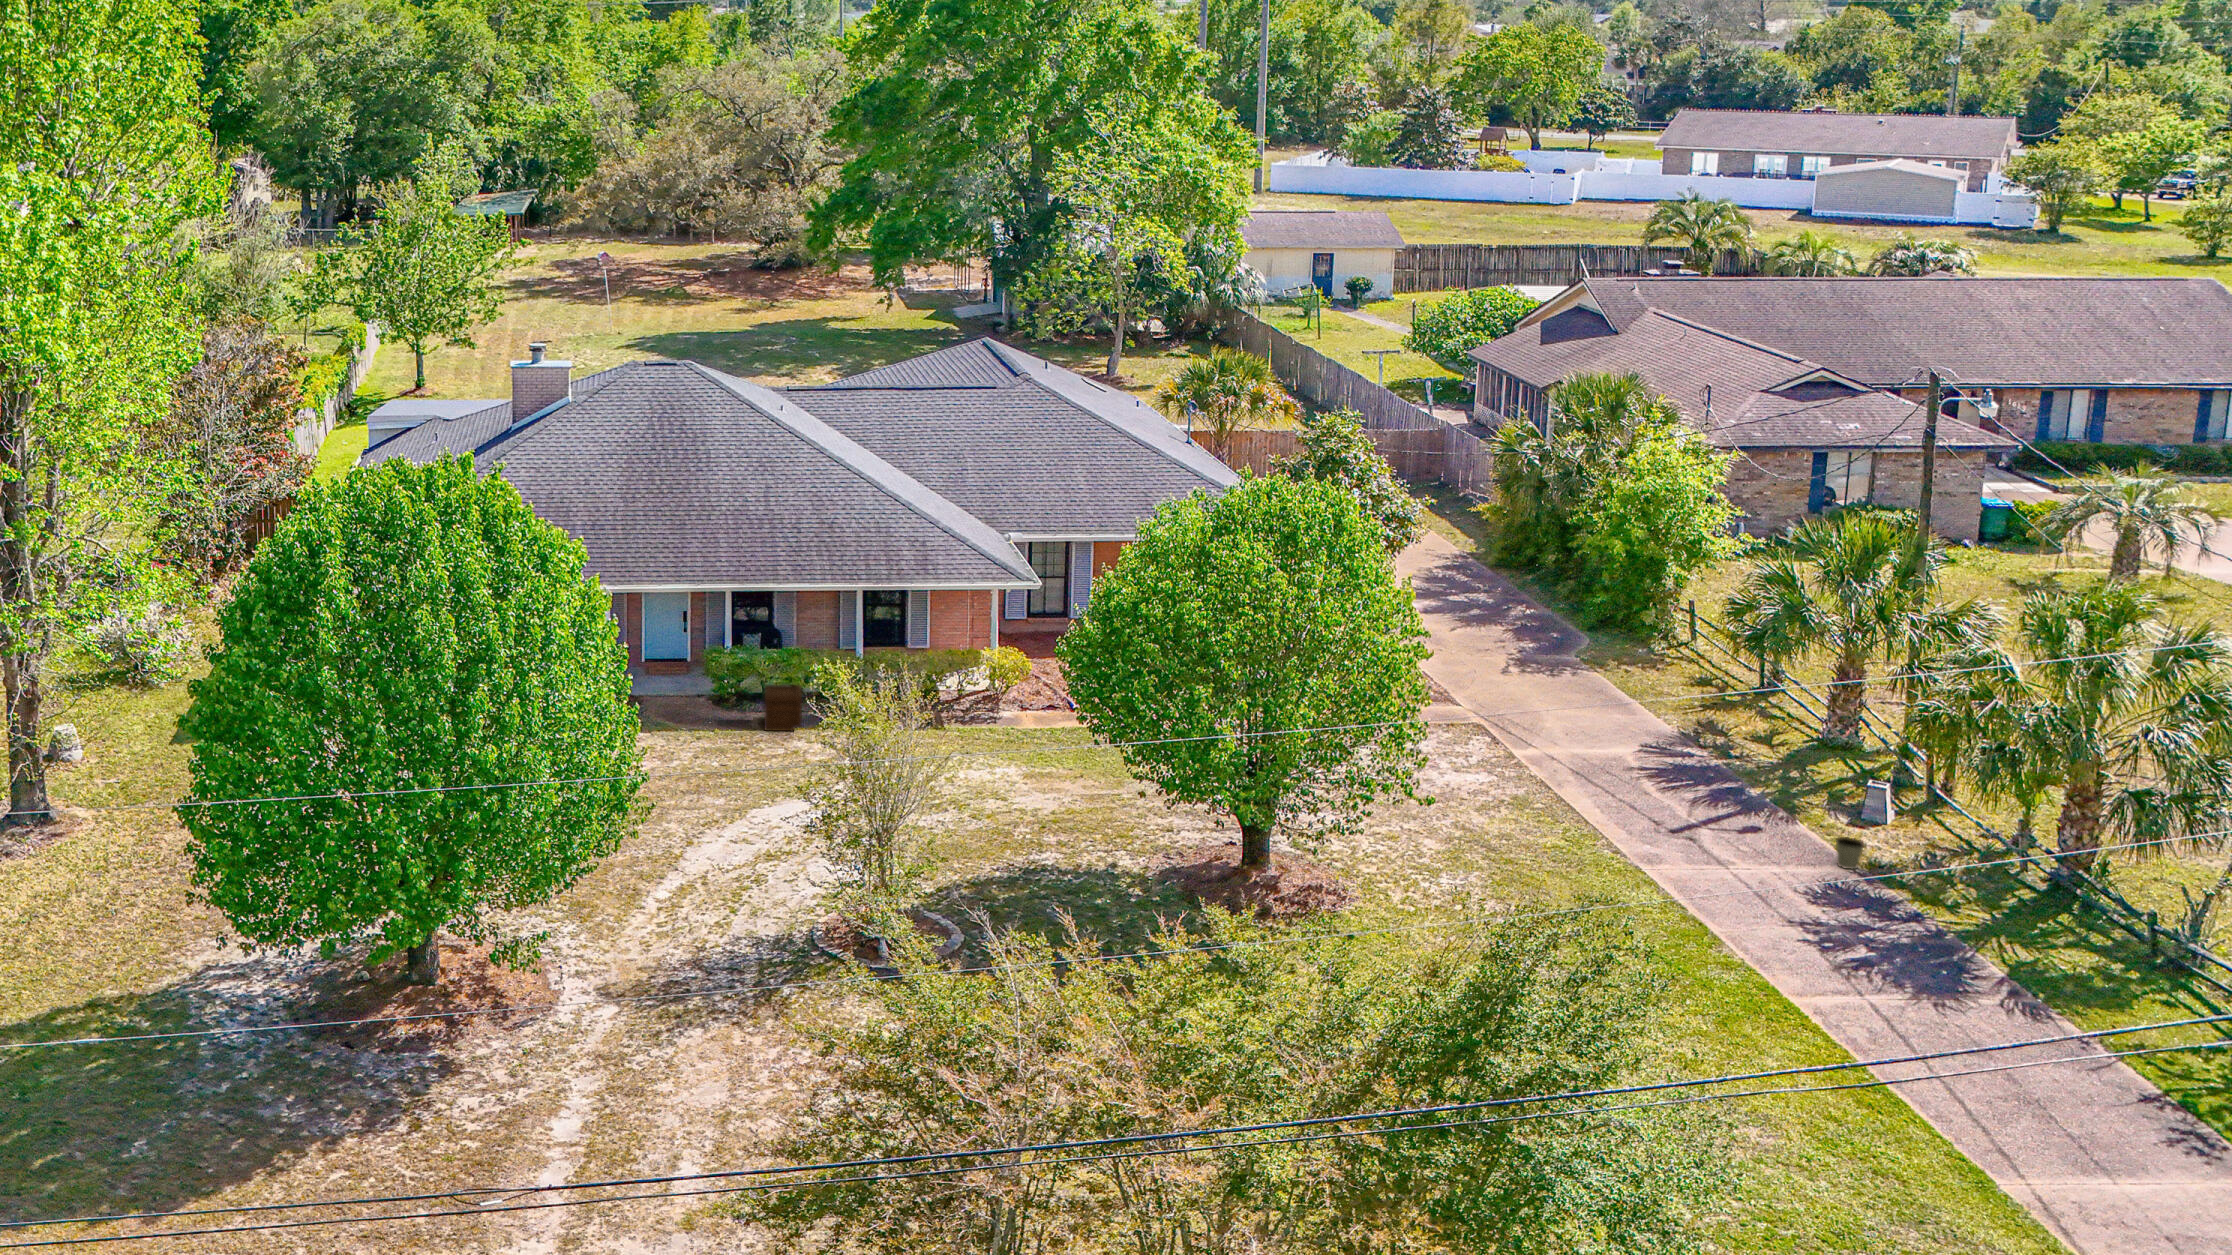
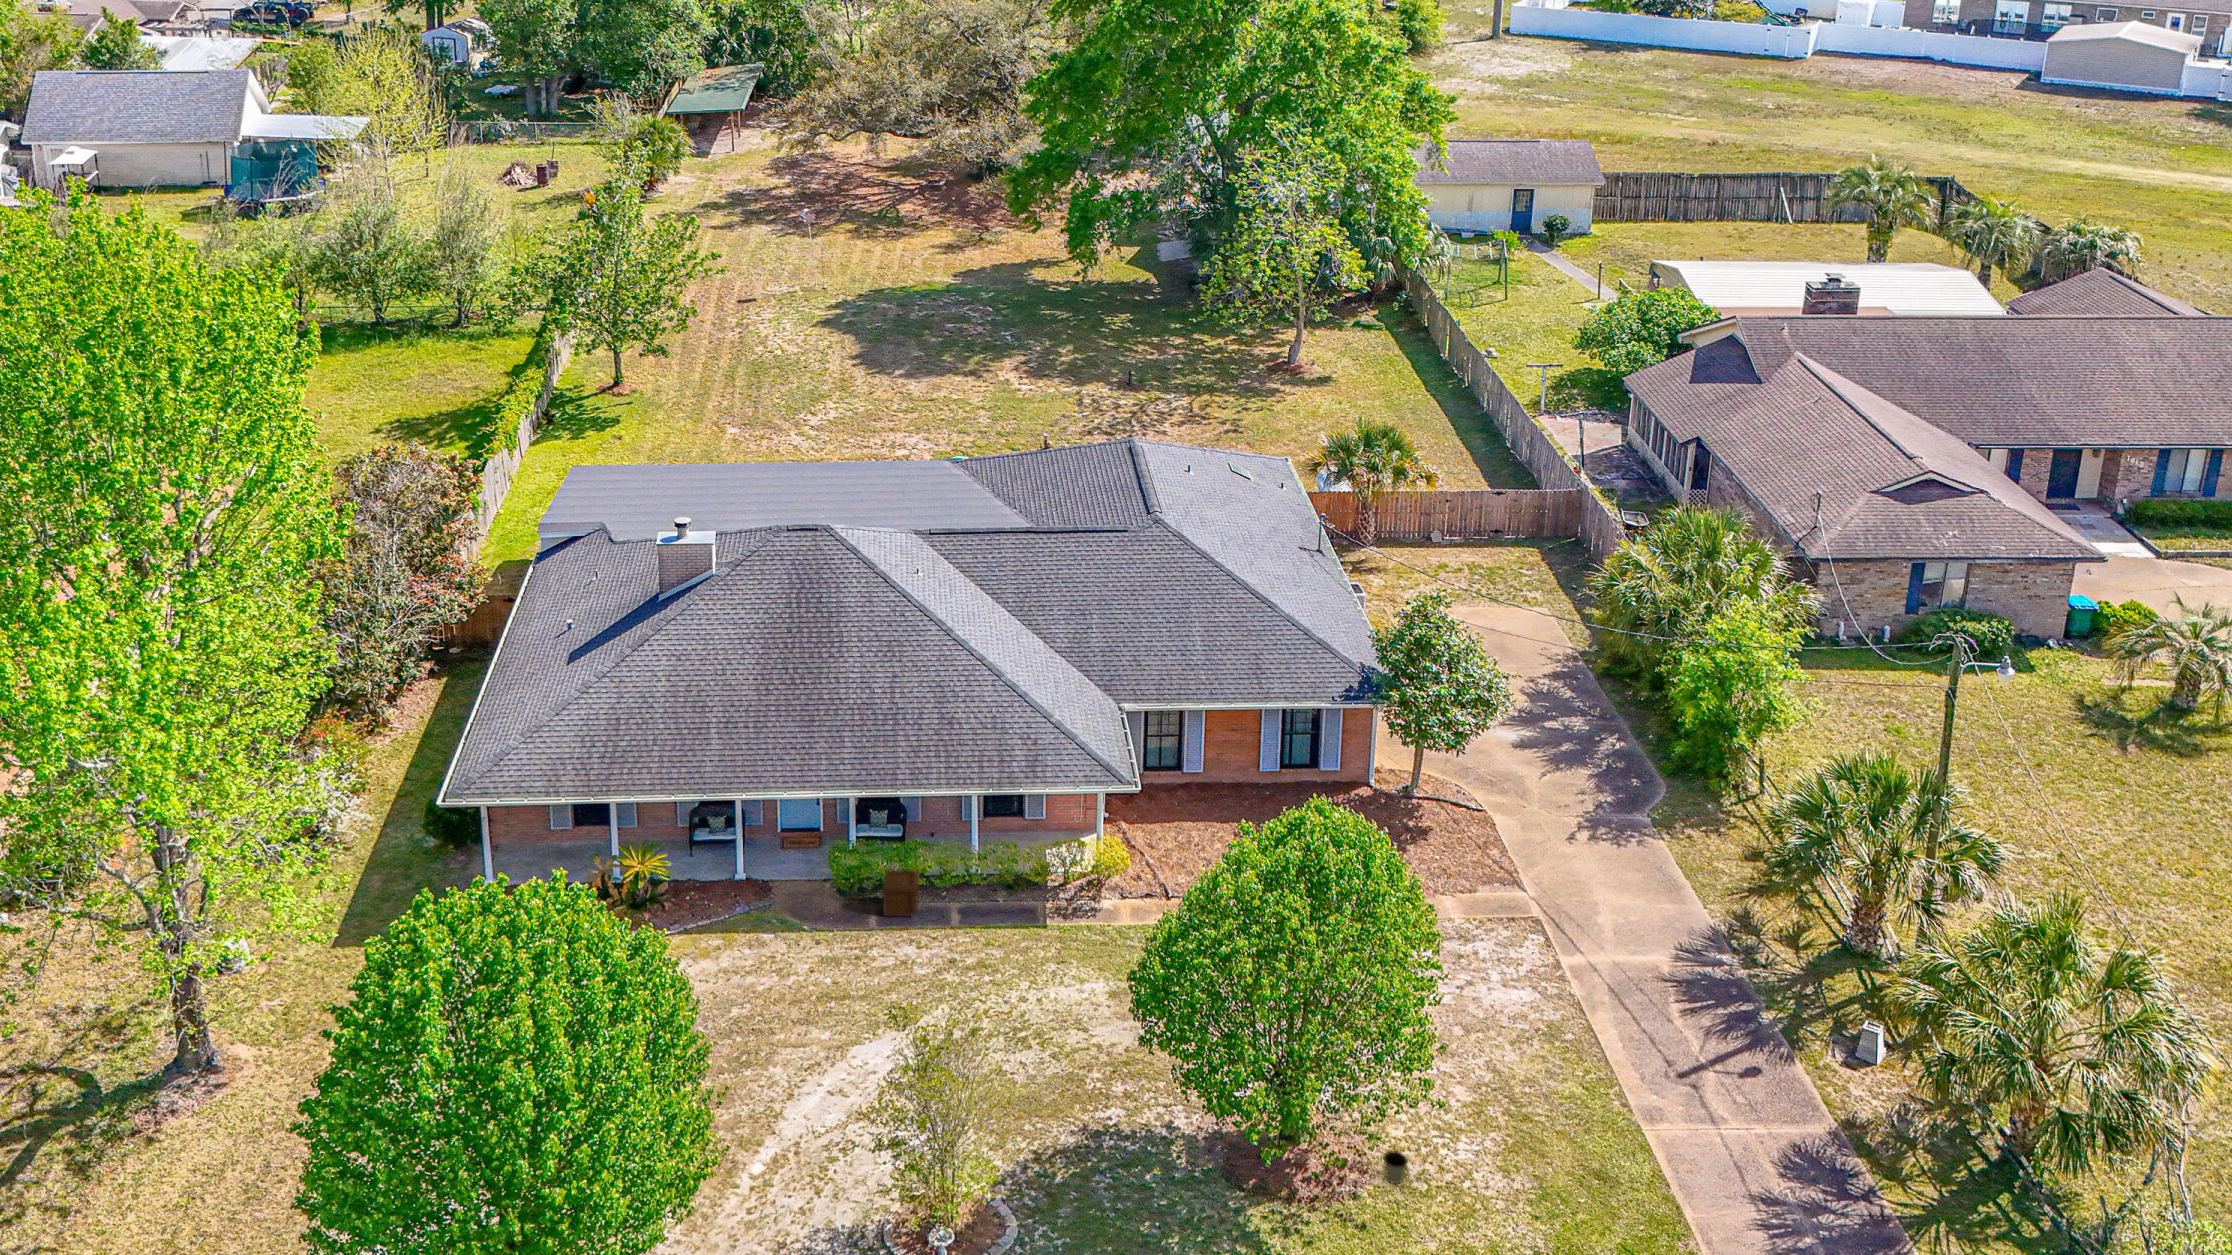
bucket: present [1836,837,1864,870] -> present [1384,1151,1407,1184]

